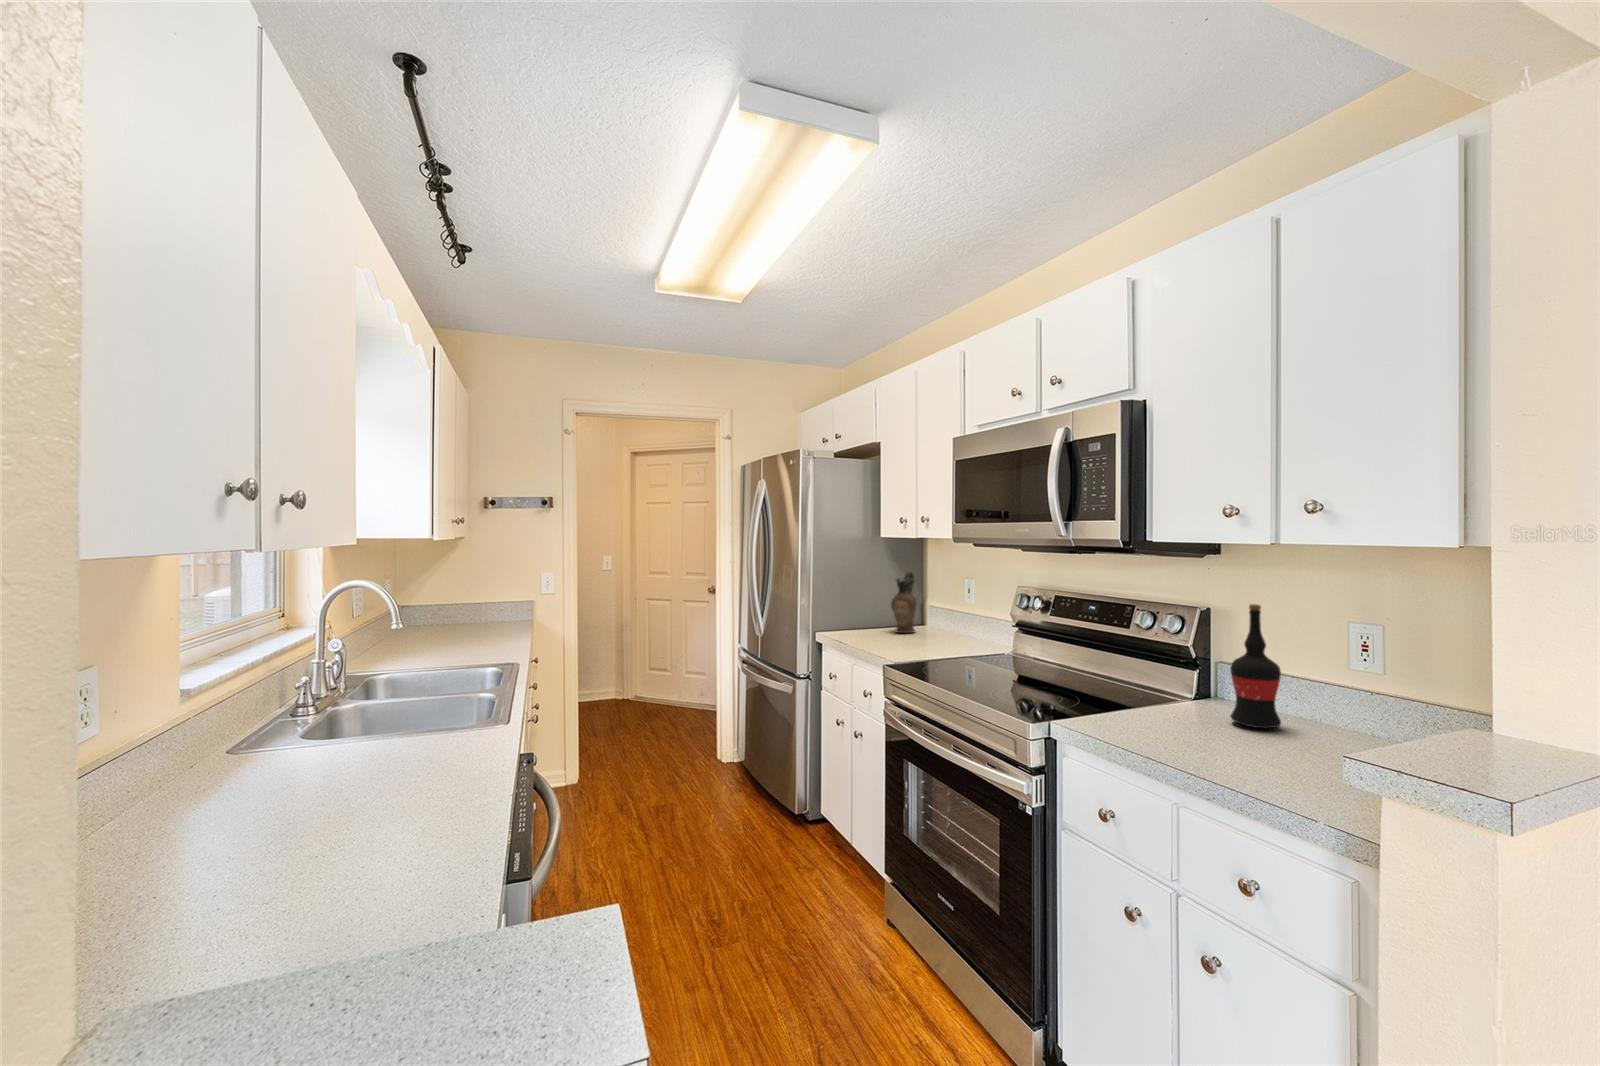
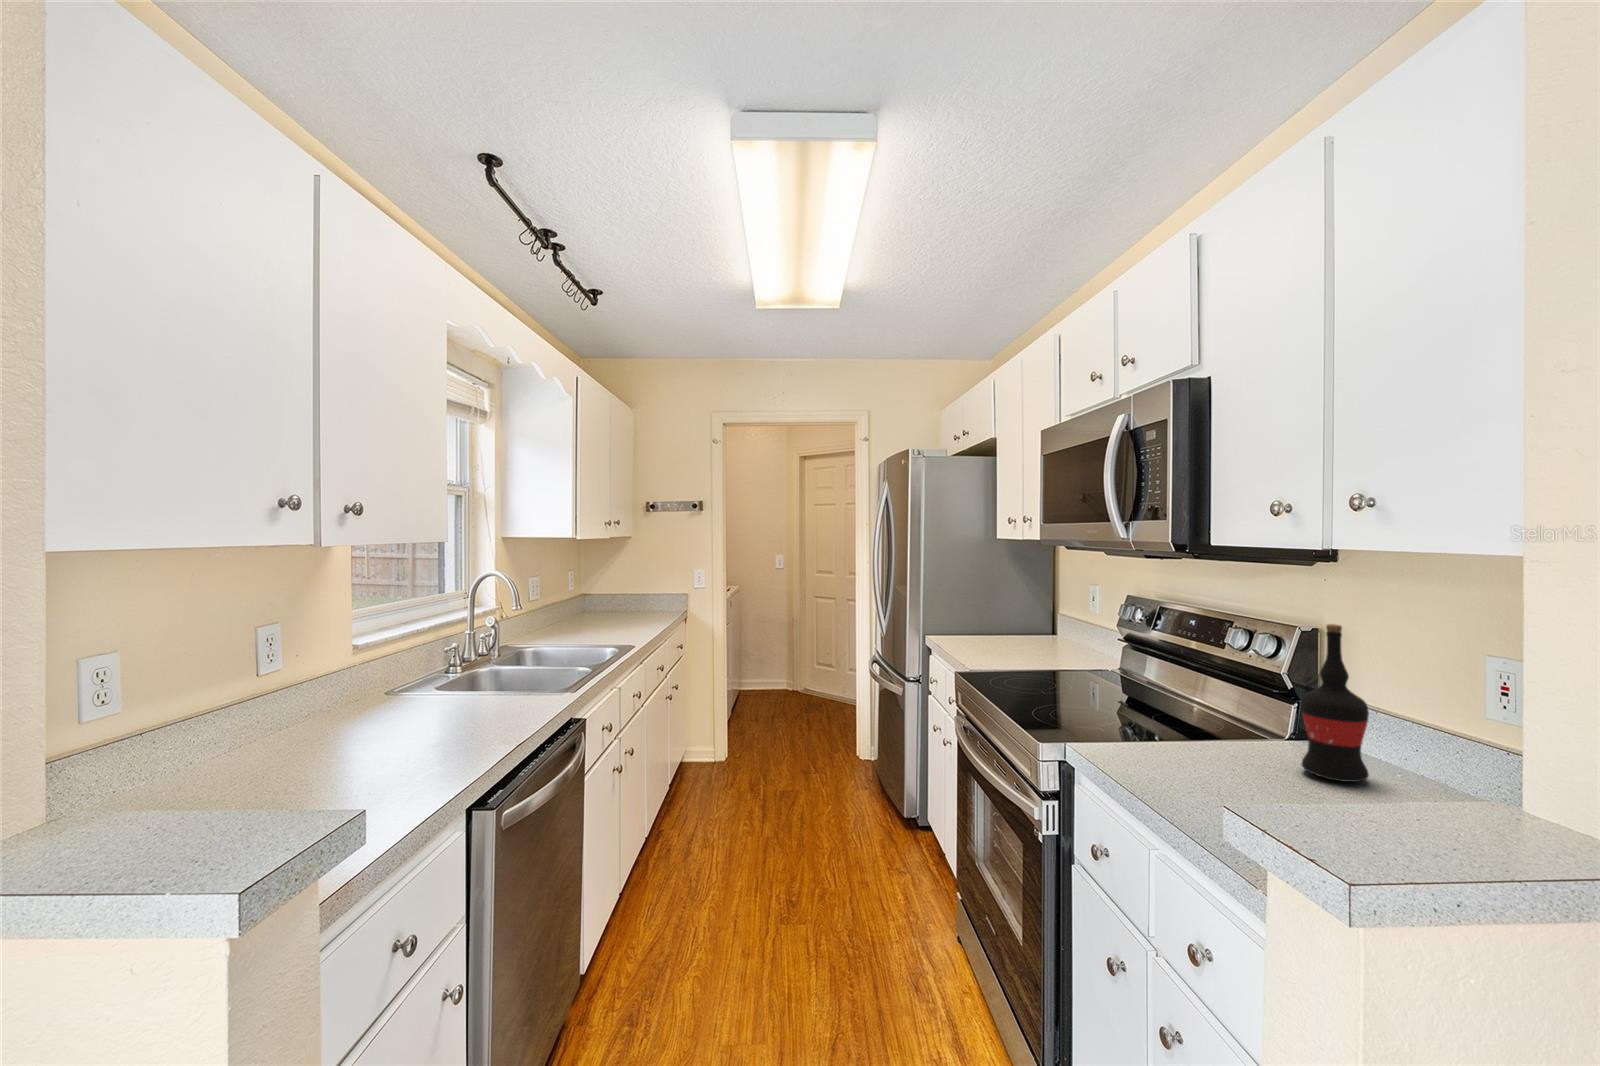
ceramic pitcher: present [891,571,917,633] -> none [1008,574,1037,640]

